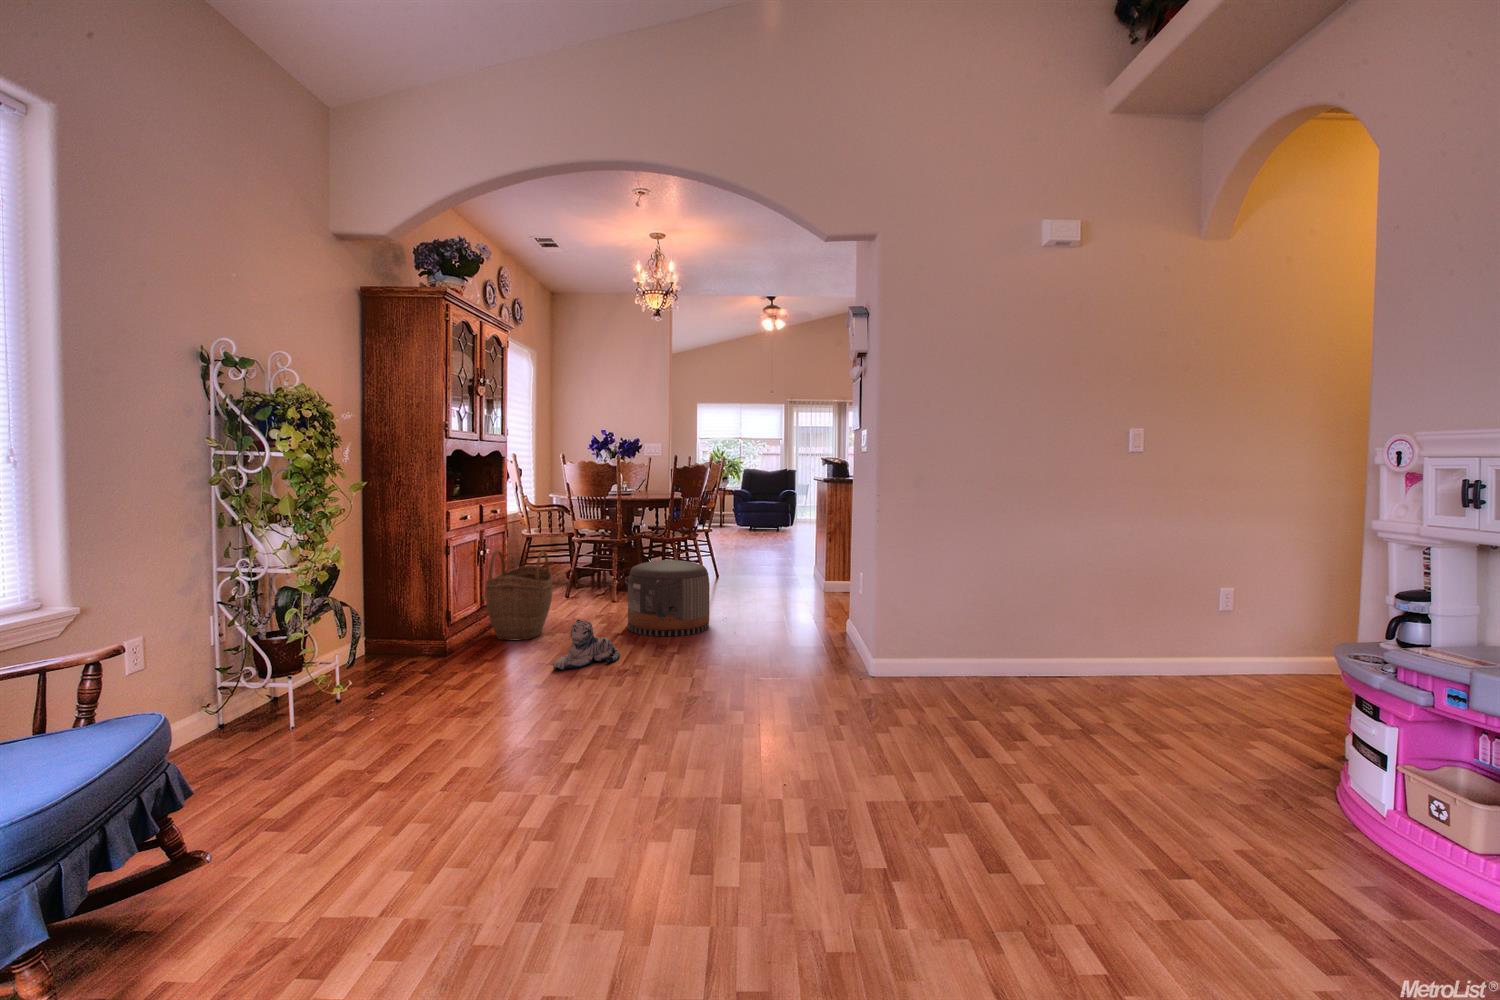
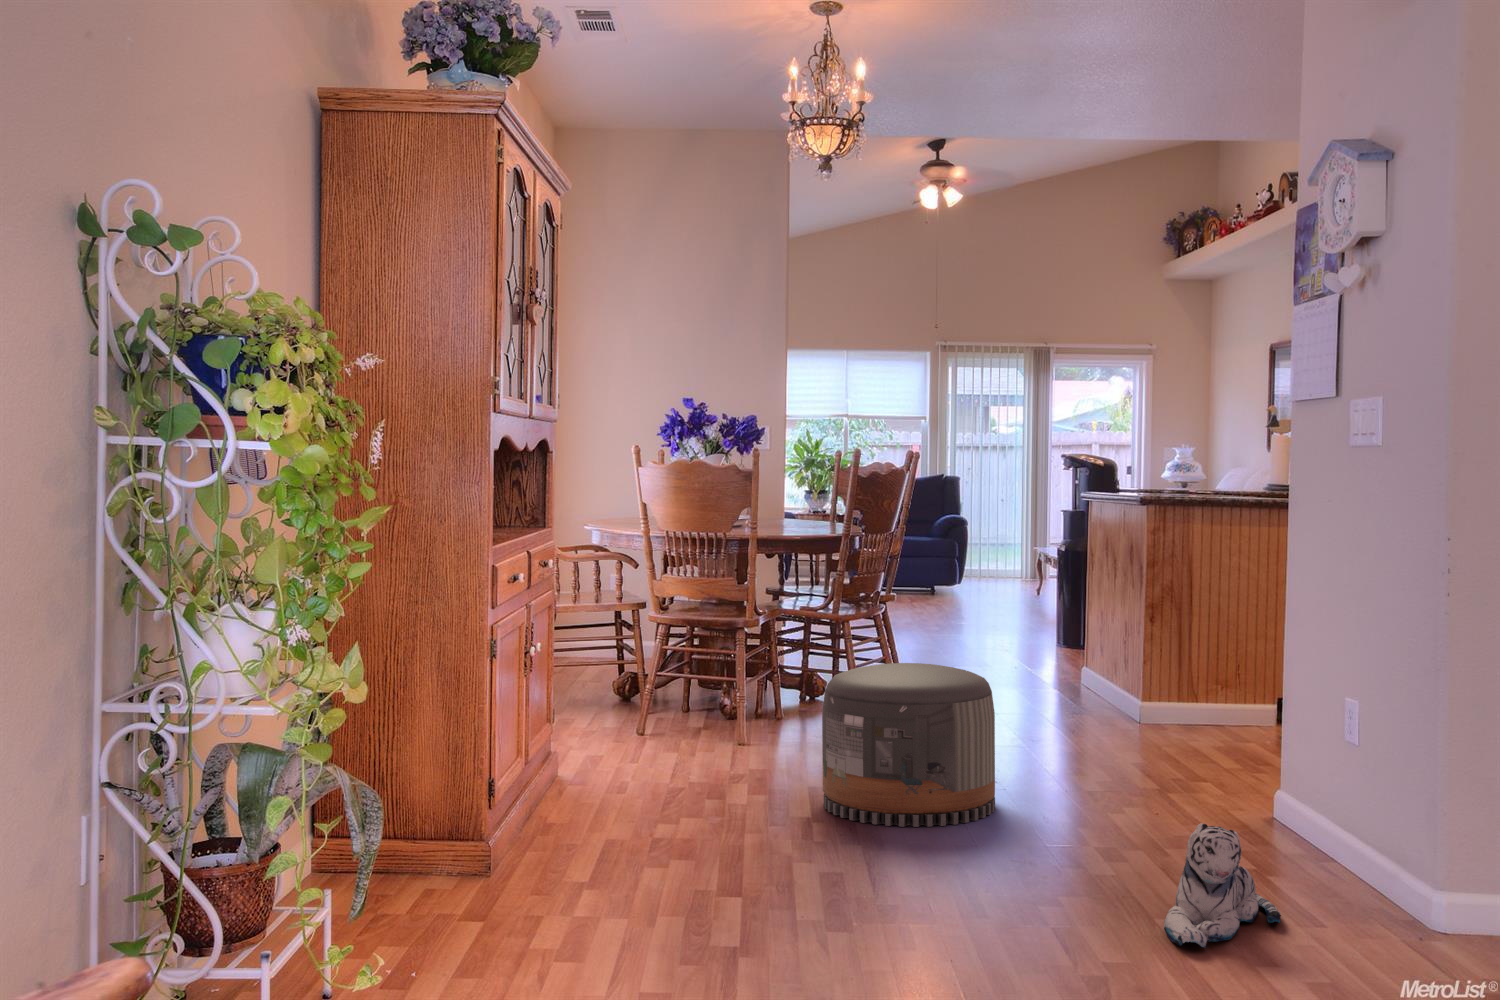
woven basket: present [485,550,553,640] -> none [544,649,674,842]
plush toy: present [553,619,620,670] -> present [1164,823,1281,948]

